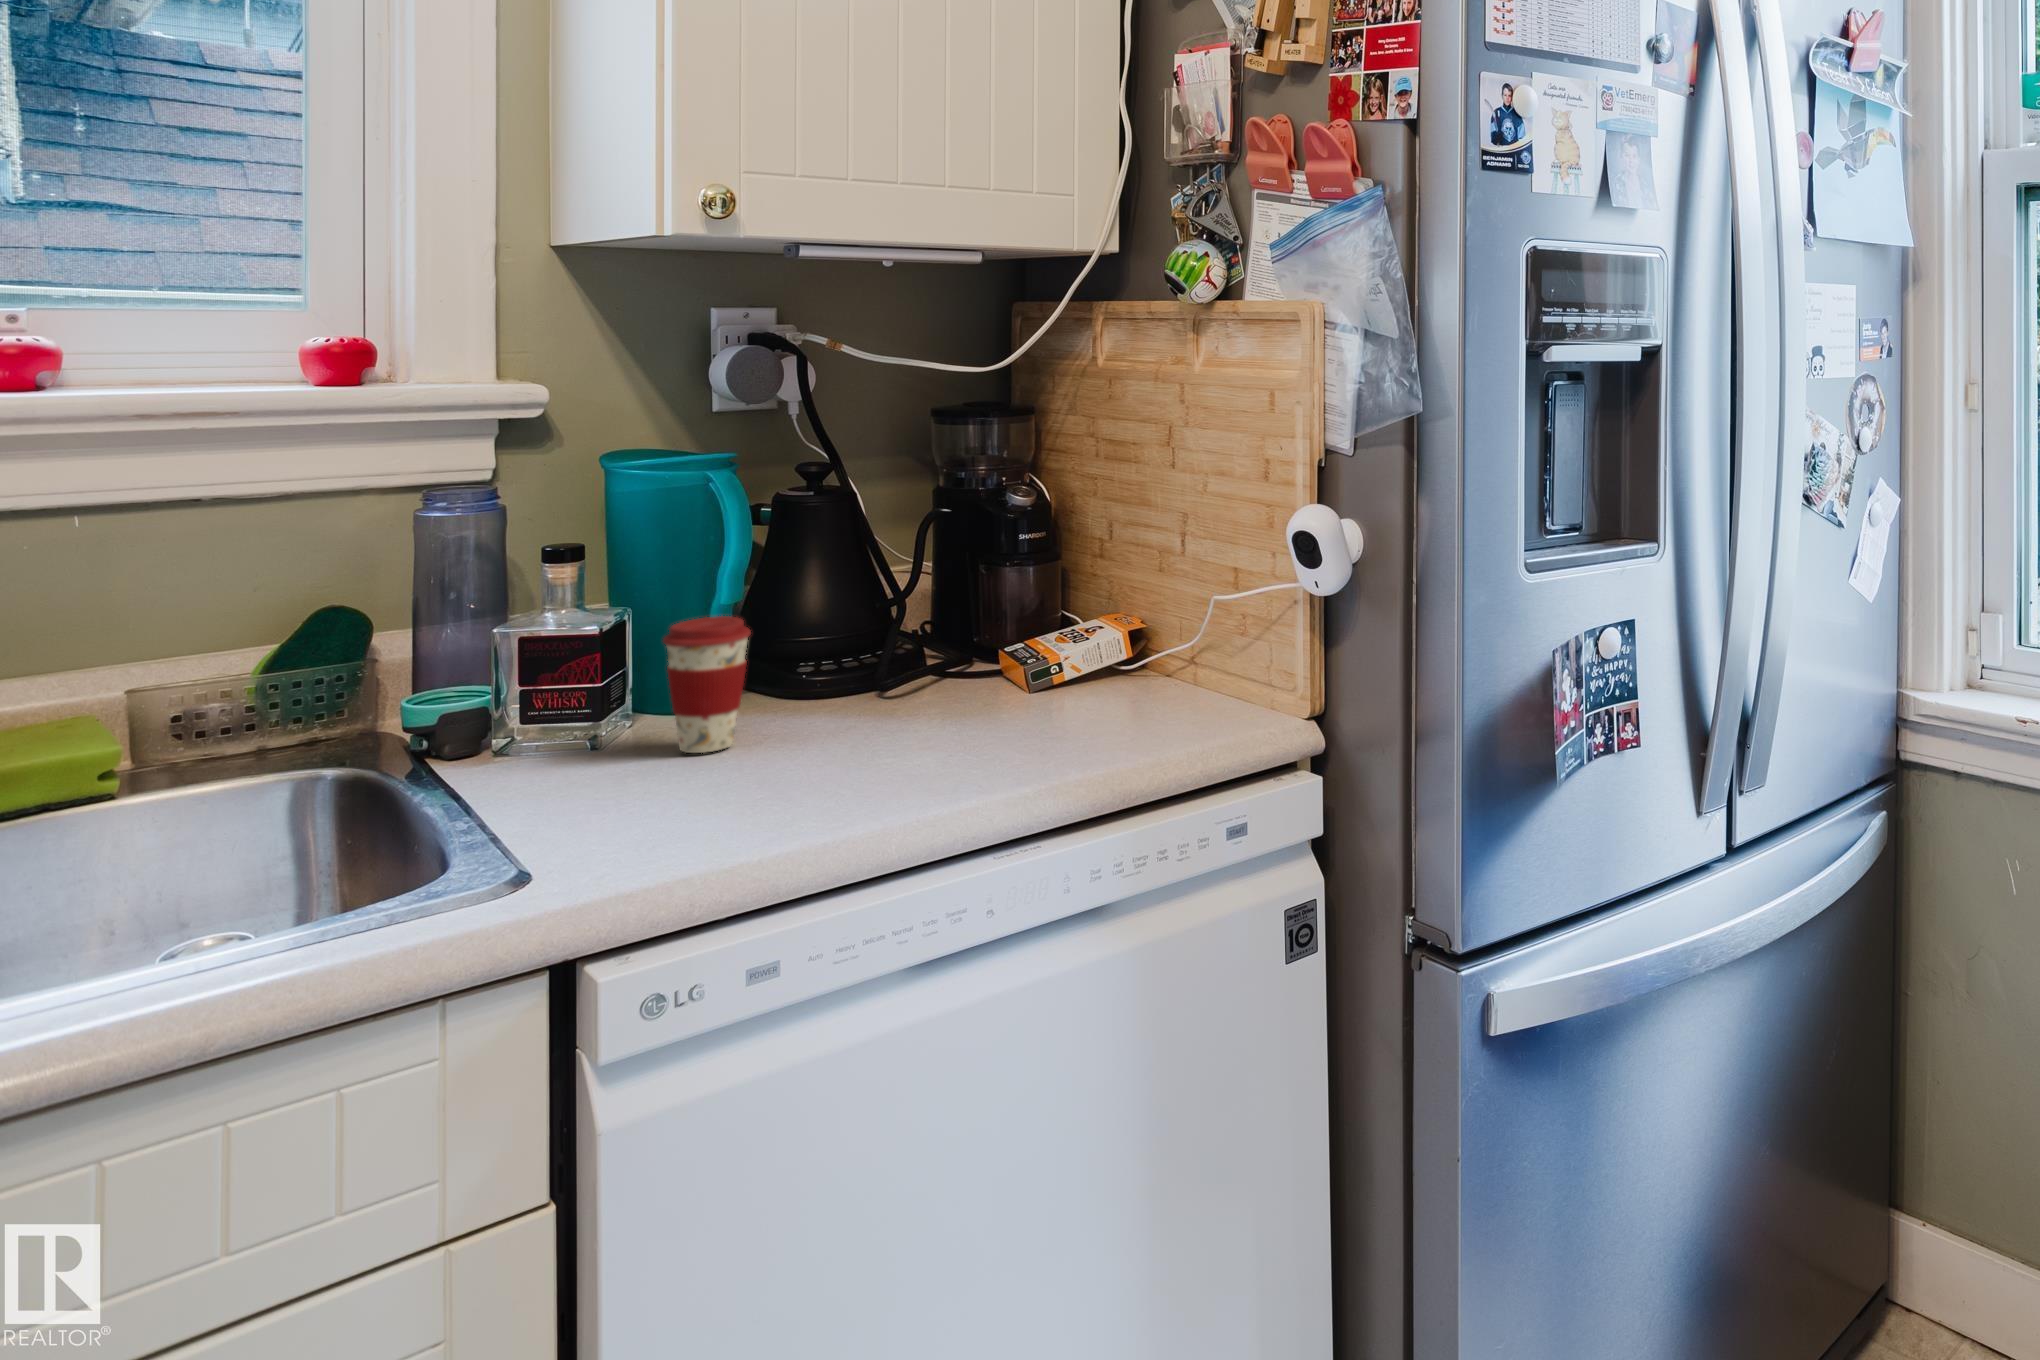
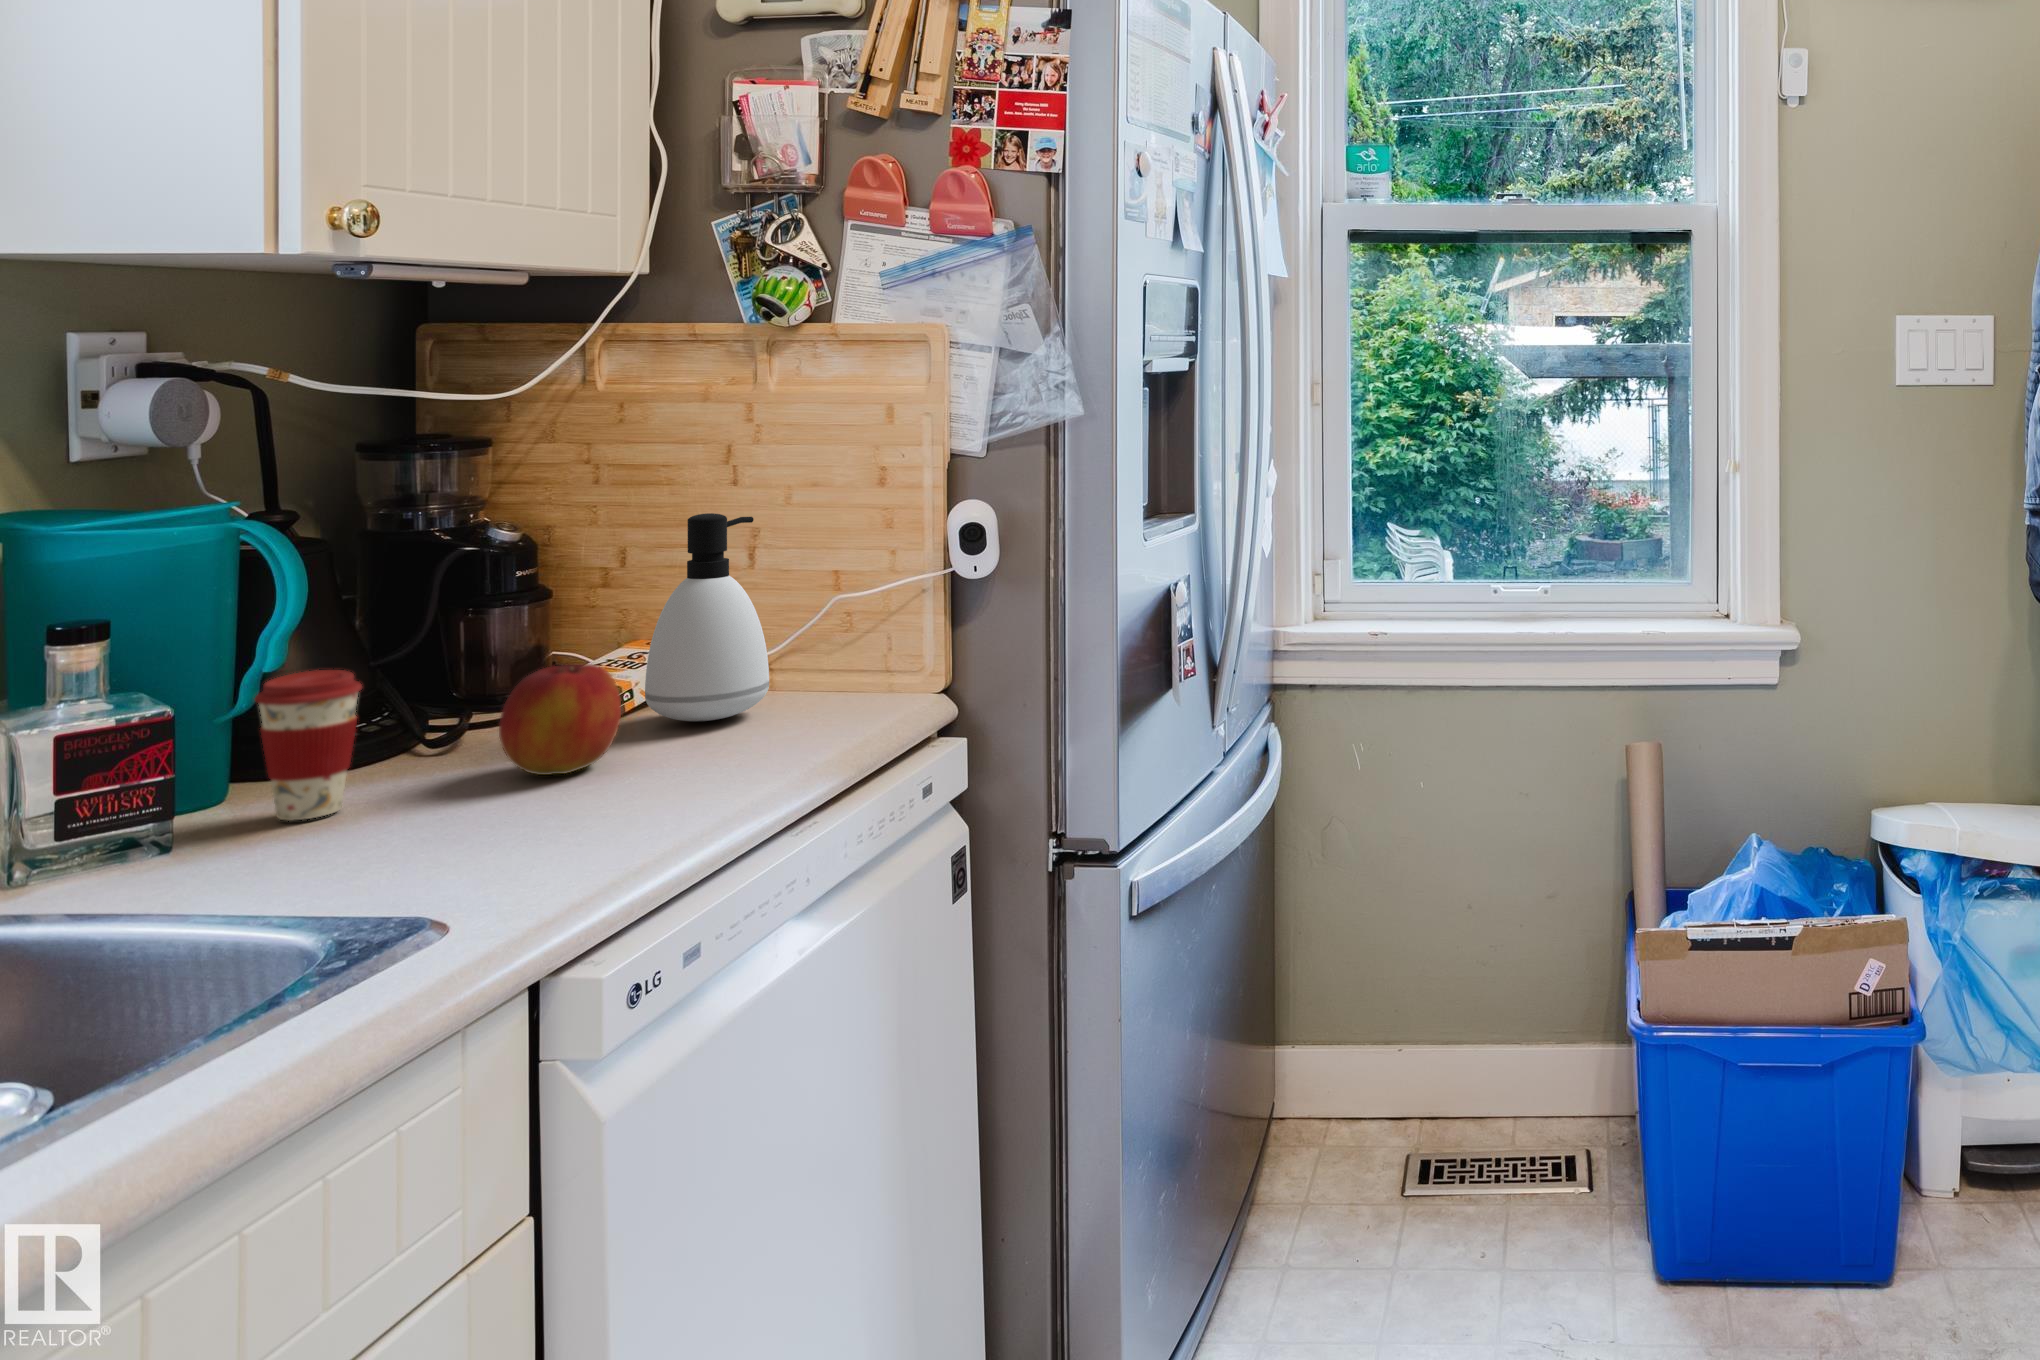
soap dispenser: none [1038,498,1158,713] -> present [645,513,769,721]
apple: none [851,639,965,749] -> present [499,664,621,775]

